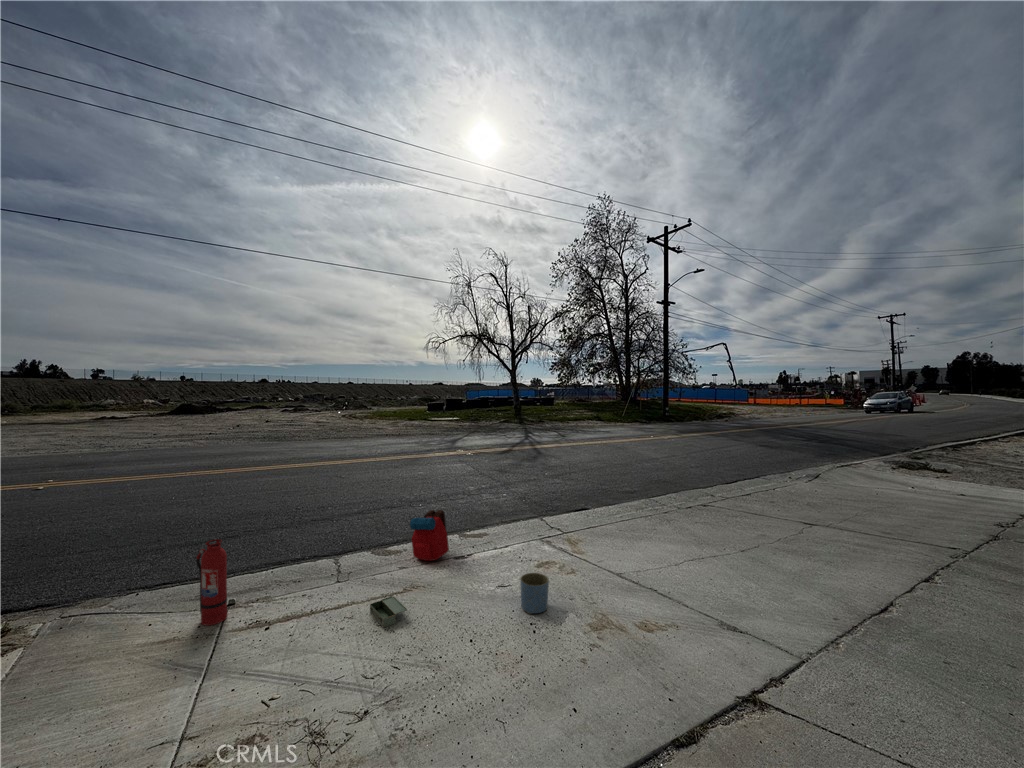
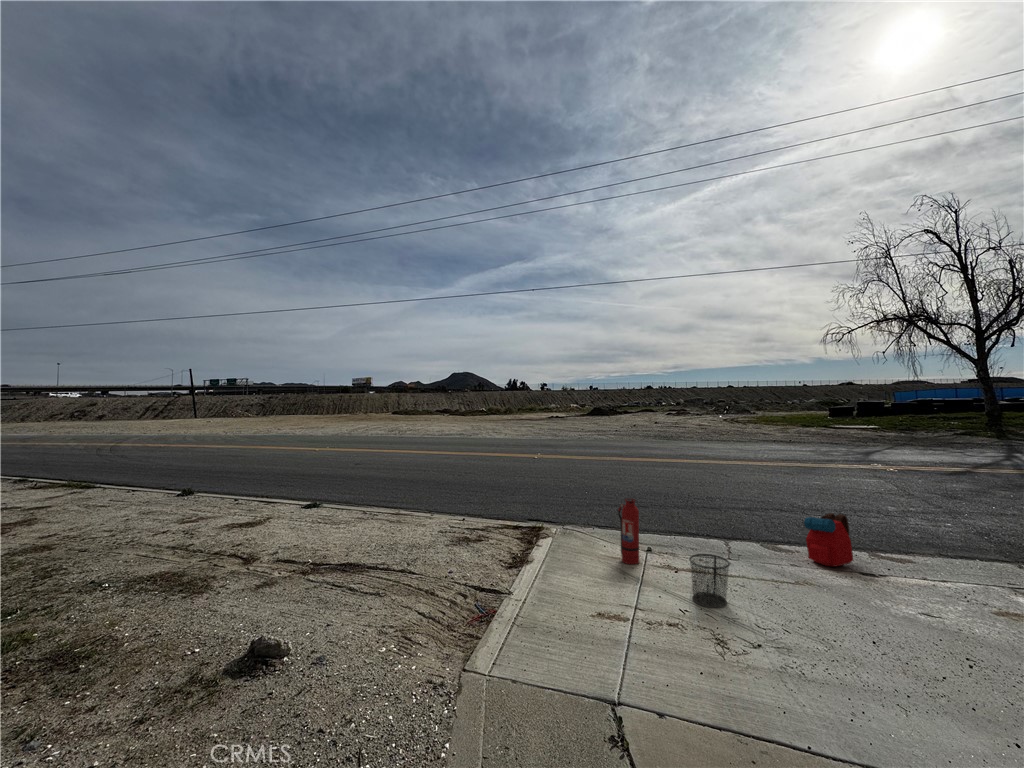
planter: present [520,573,549,614] -> none [951,598,997,648]
trash can: none [287,592,336,661] -> present [689,554,730,608]
toolbox: present [370,596,407,628] -> none [761,582,801,605]

